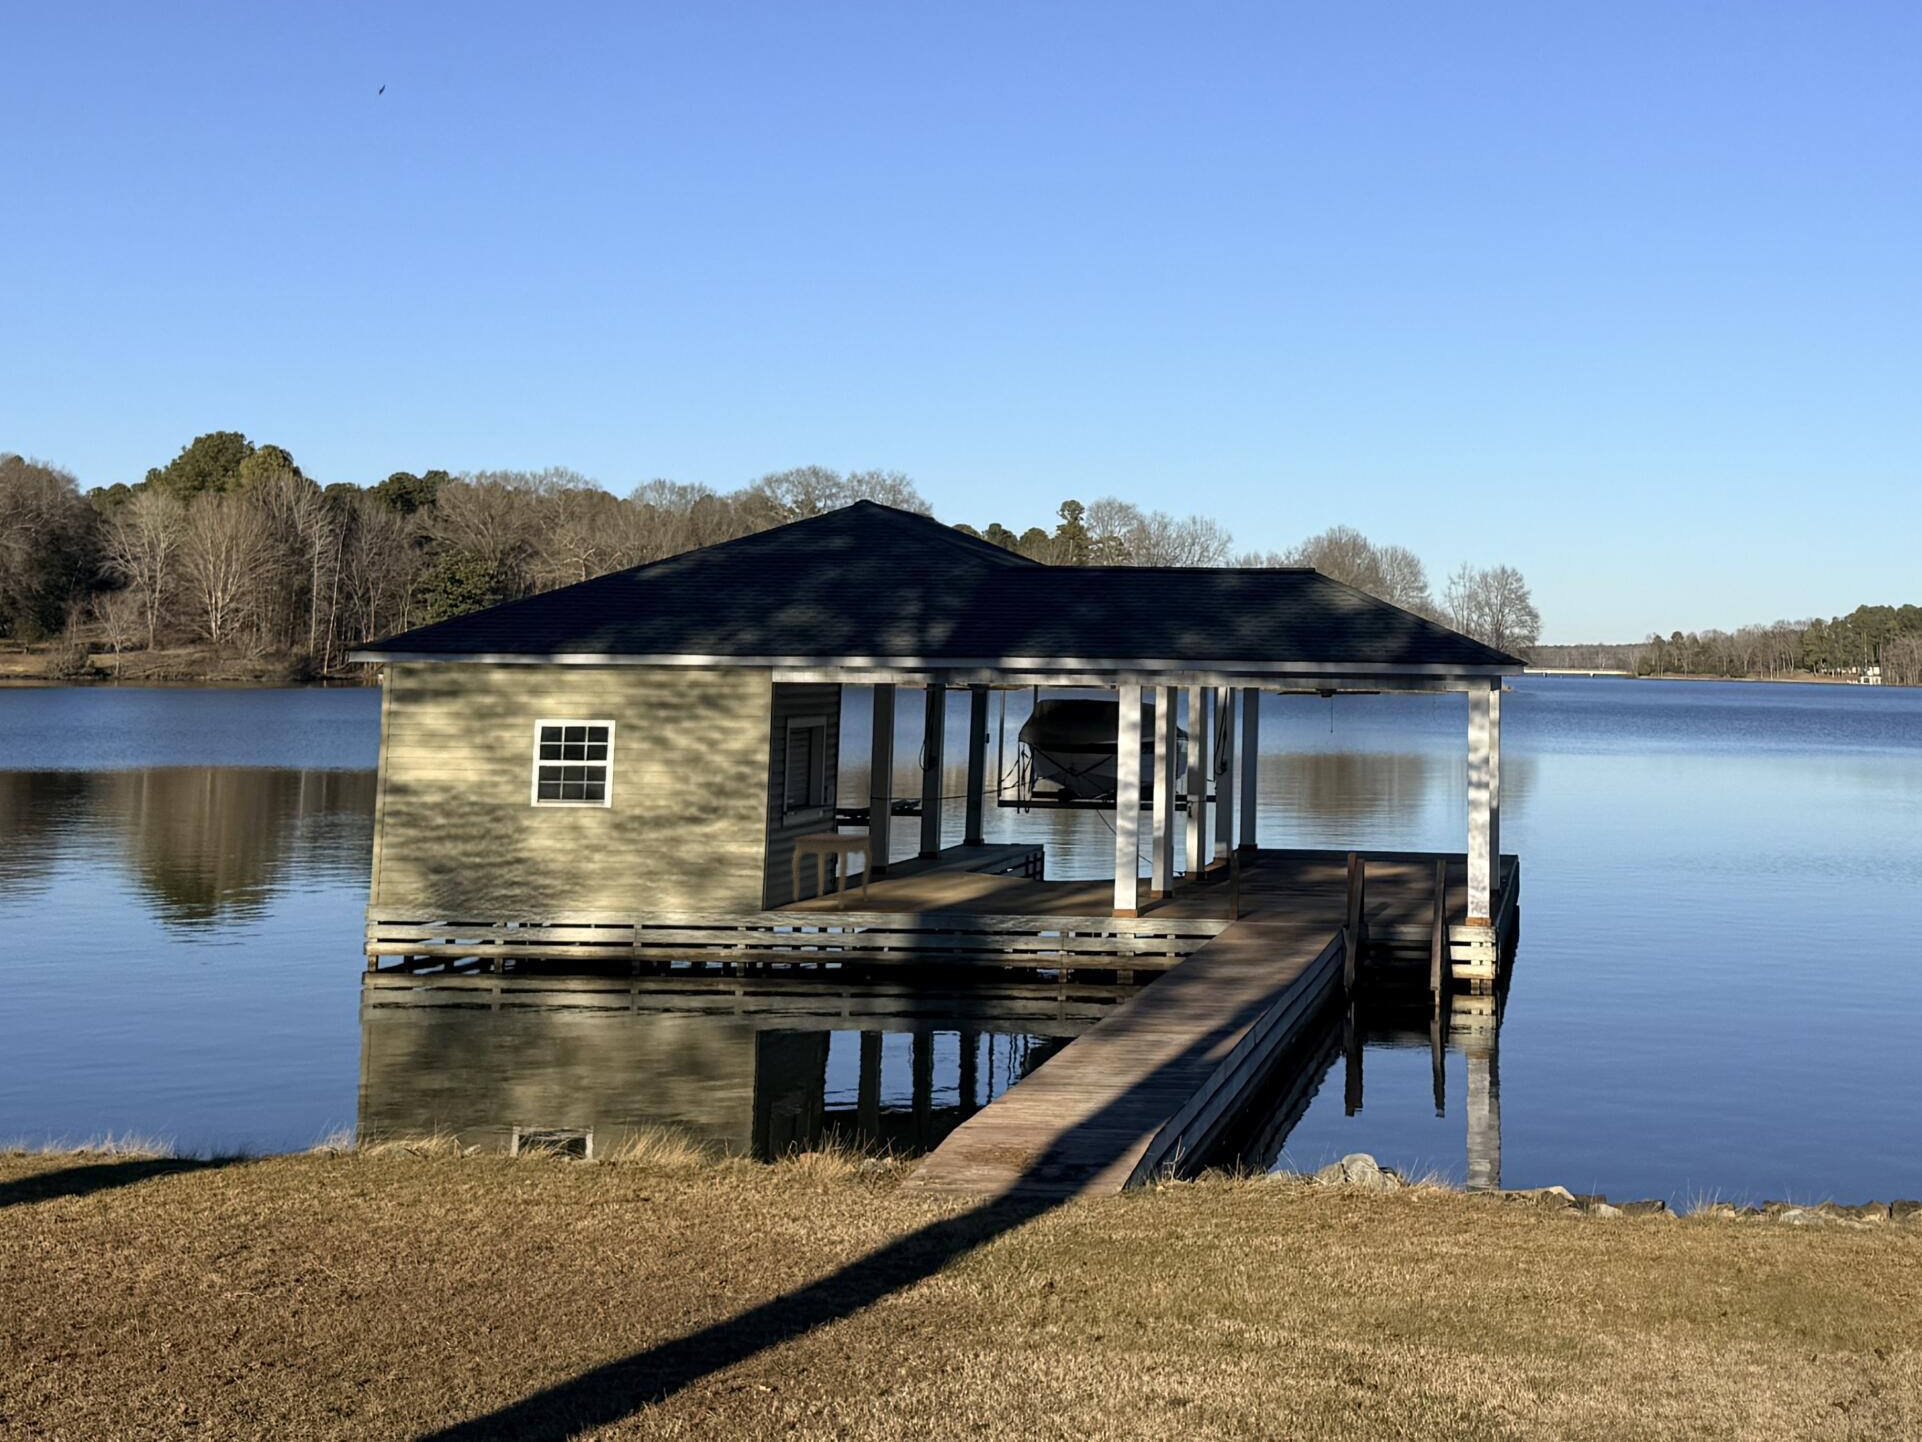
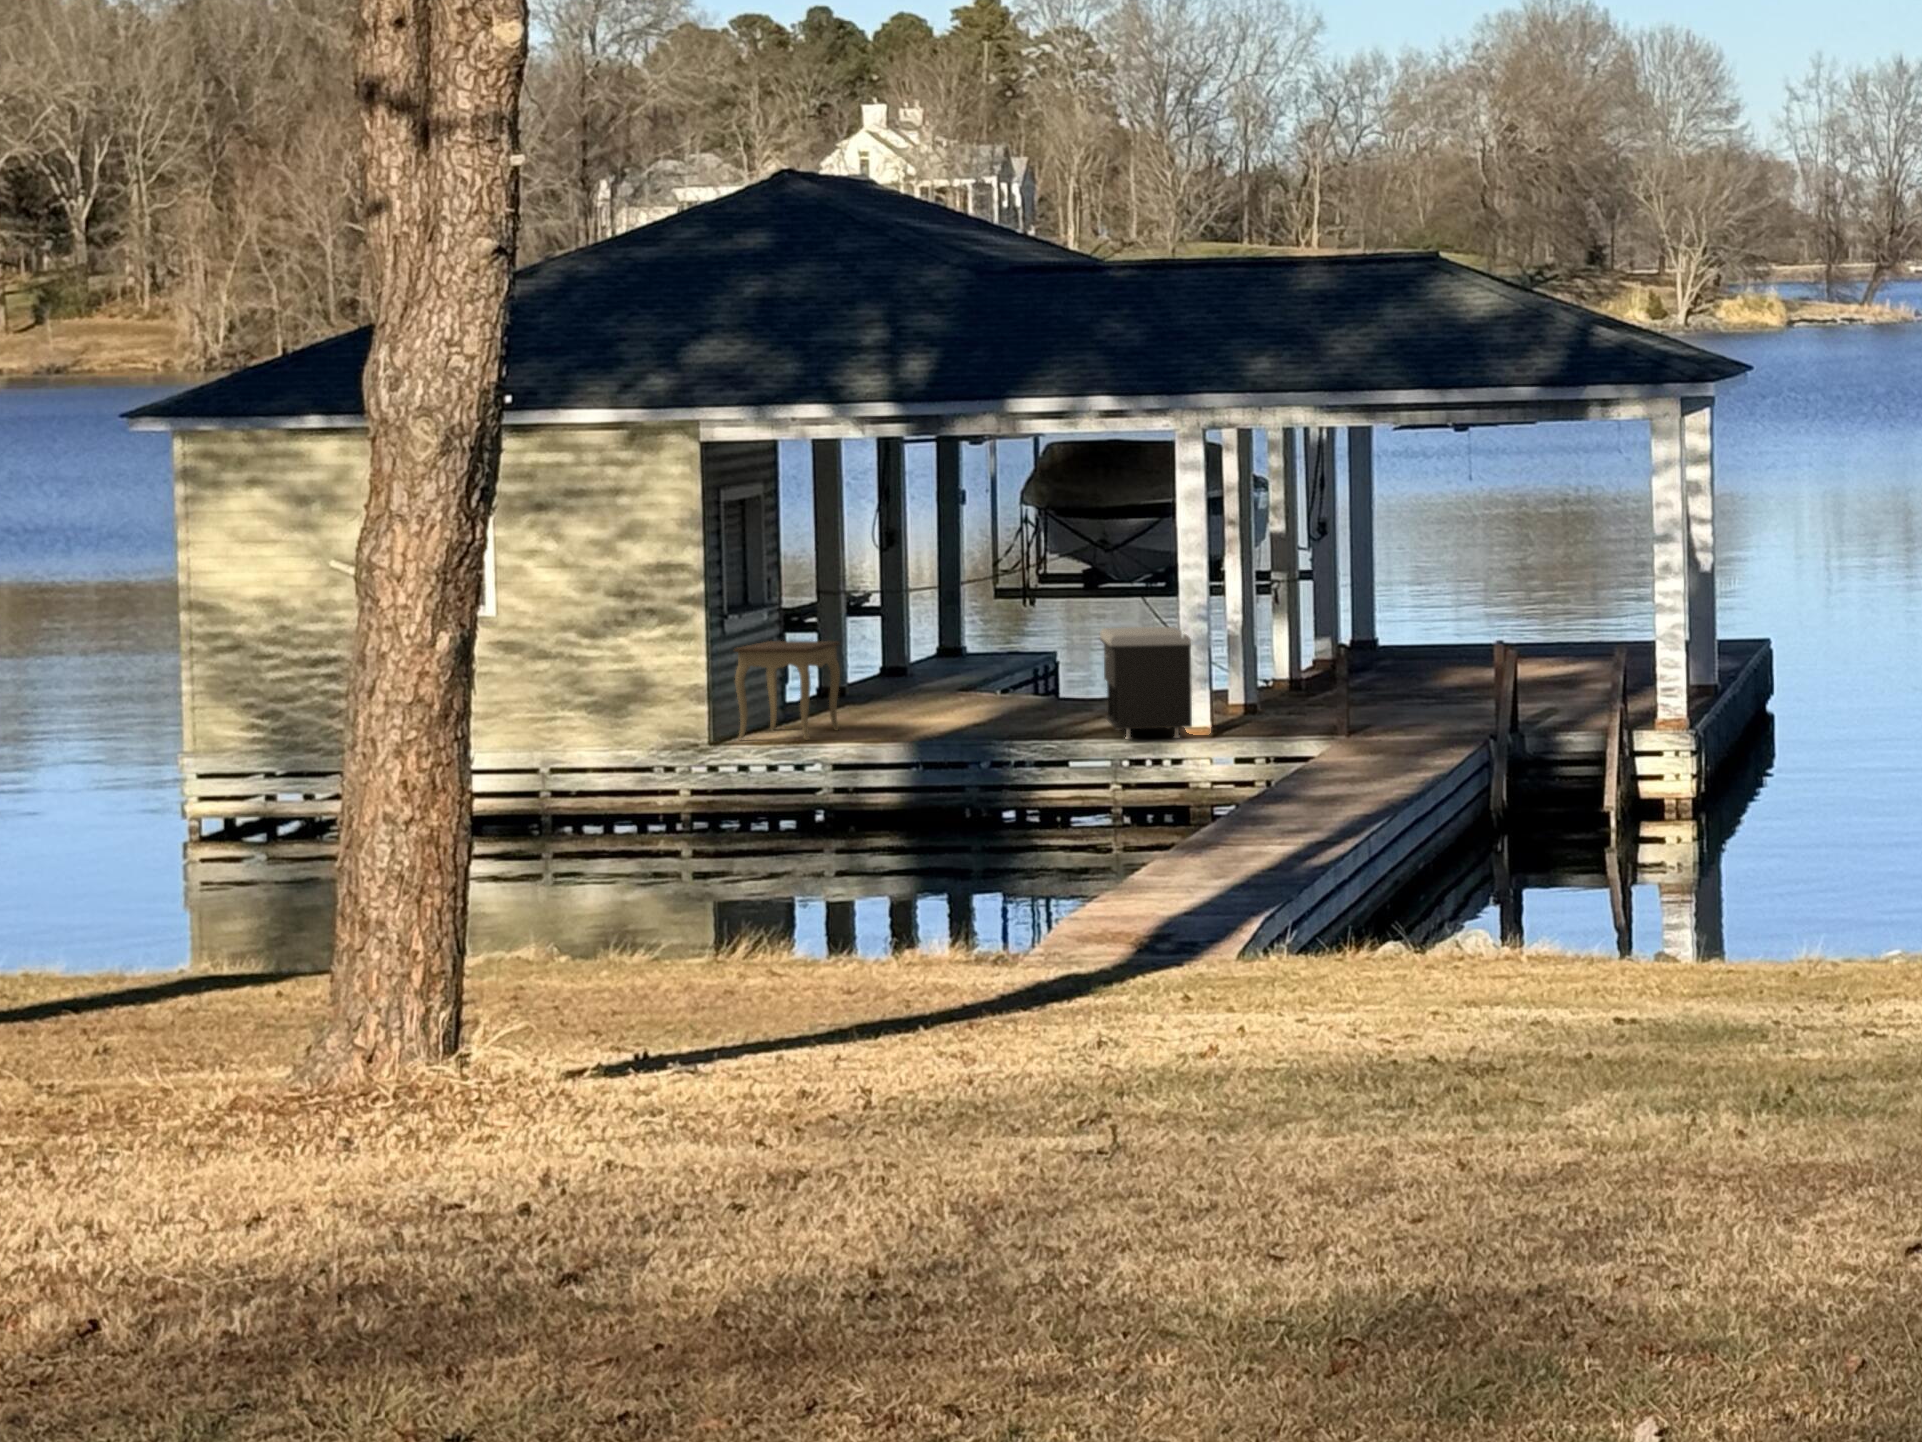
storage bench: none [1062,832,1128,918] -> present [1100,627,1192,739]

